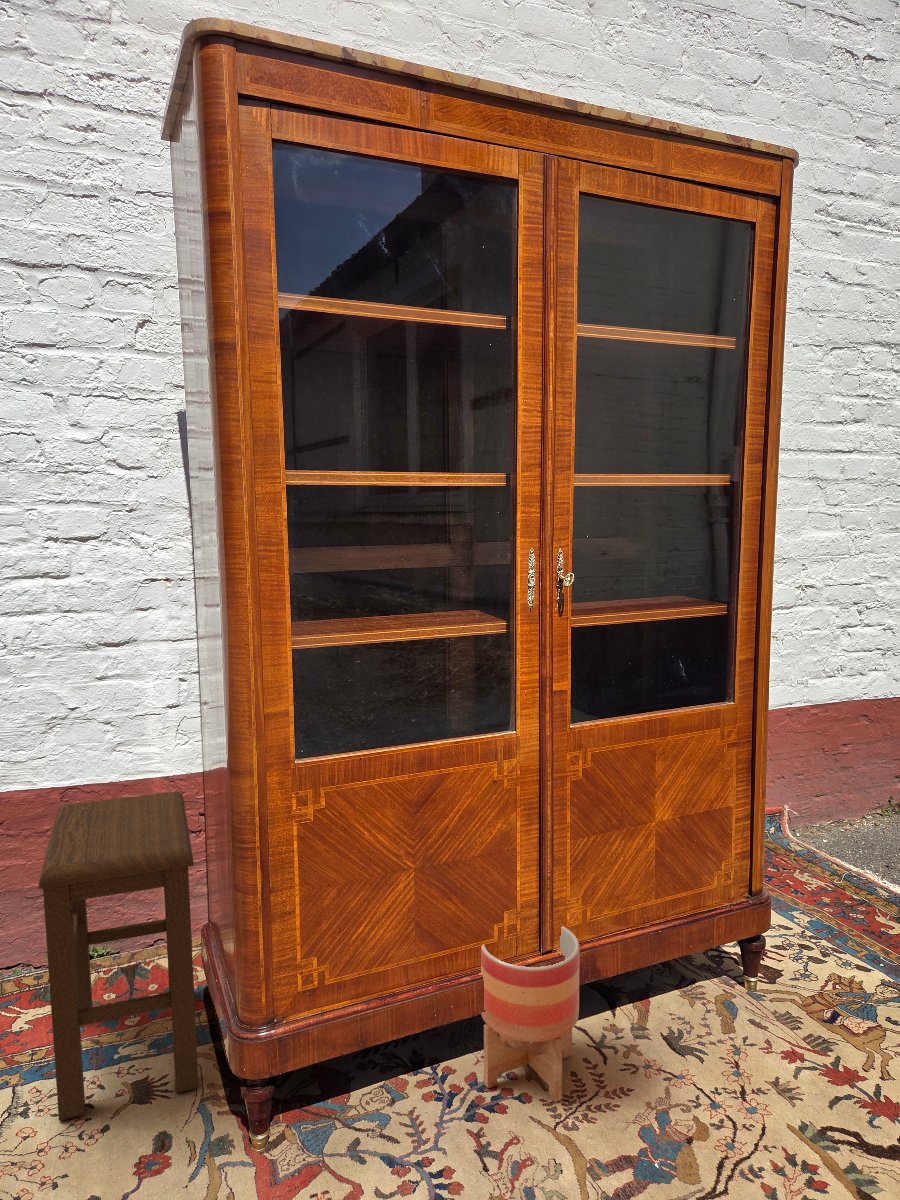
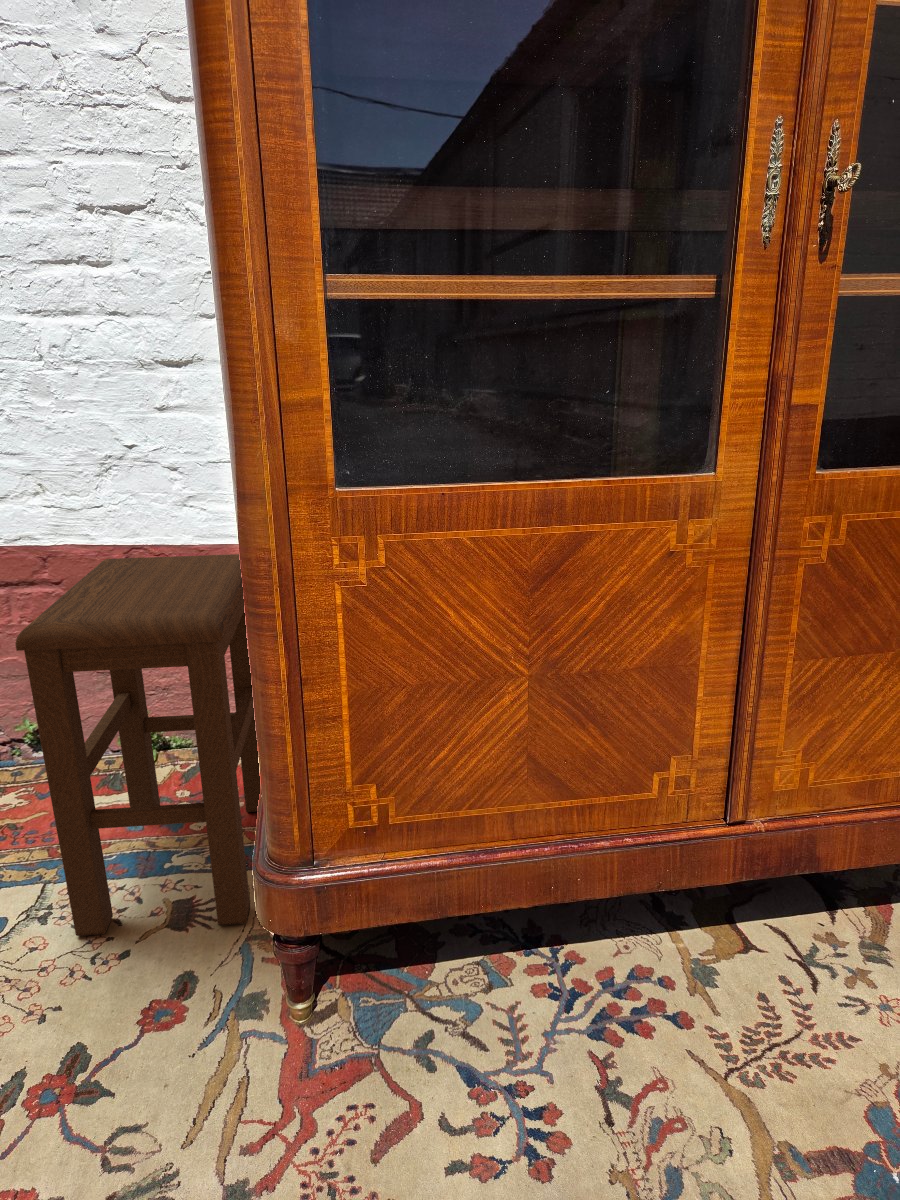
planter: present [481,926,580,1102] -> none [624,765,792,1035]

